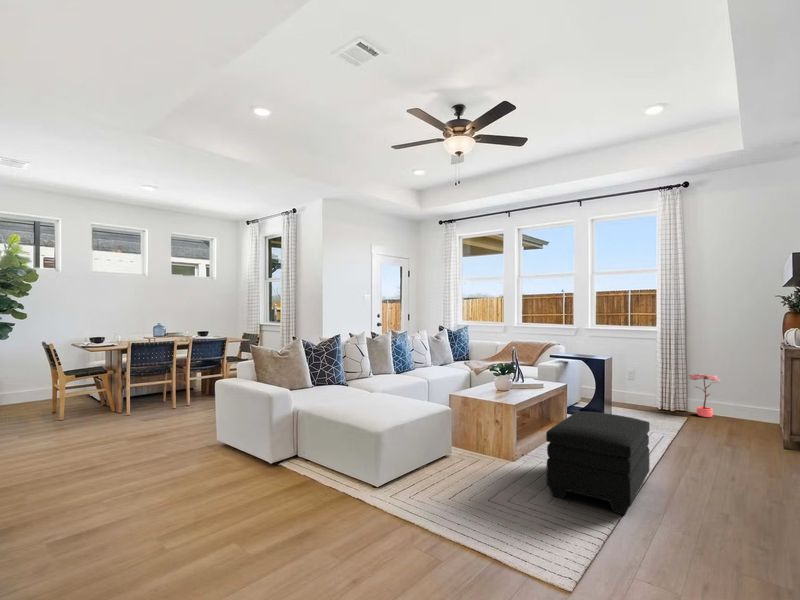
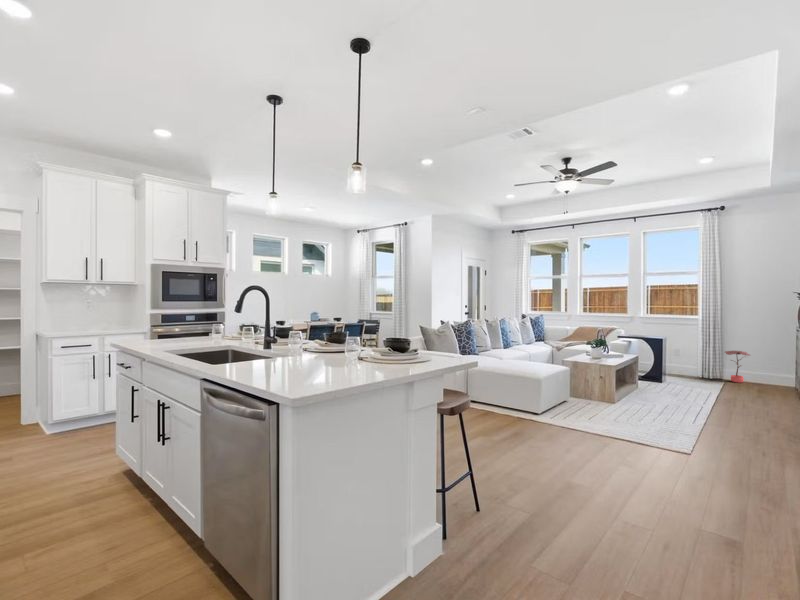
ottoman: present [546,411,650,515] -> none [648,371,712,430]

